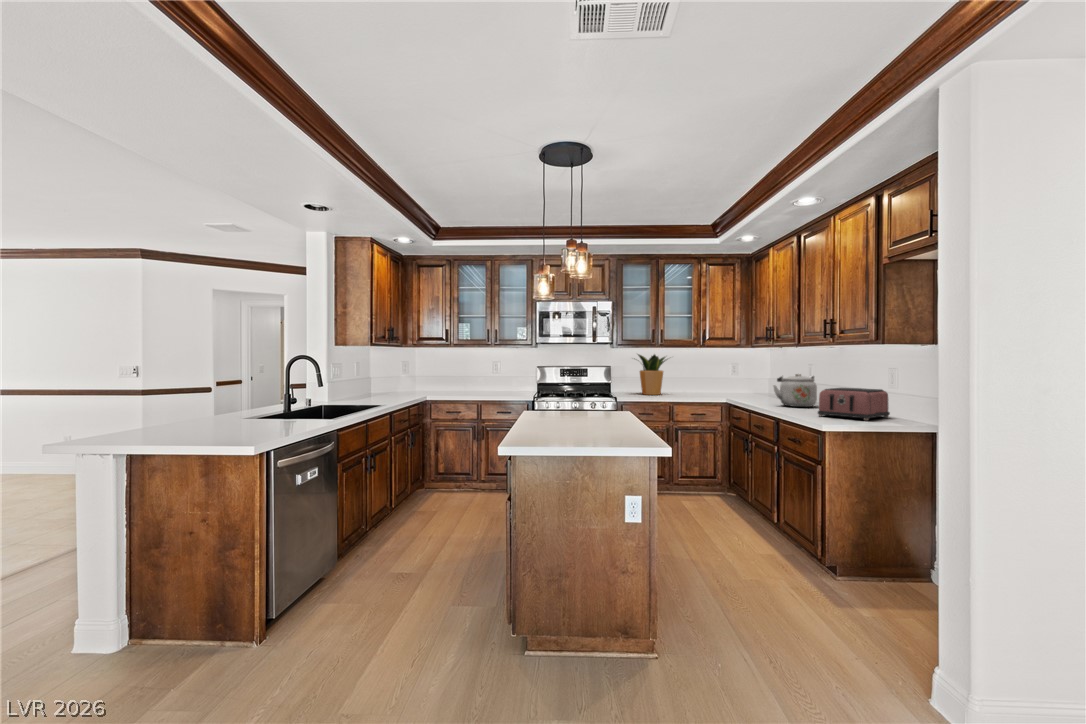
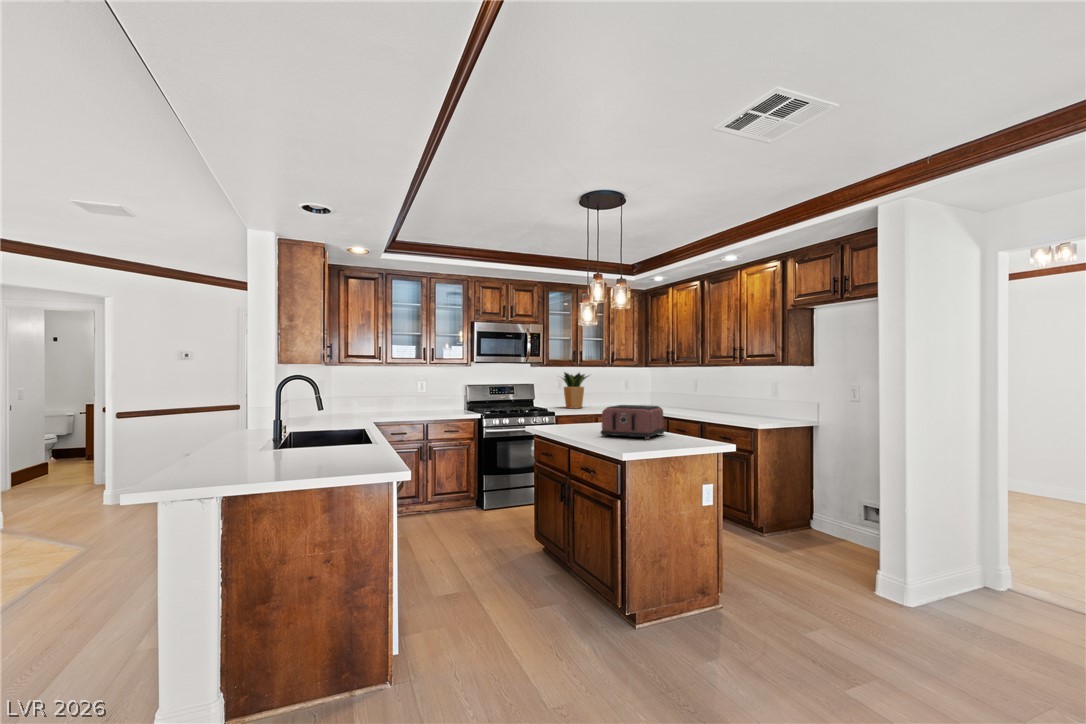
kettle: present [773,374,817,407] -> none [689,387,721,413]
toaster: present [818,388,890,420] -> present [601,405,665,439]

